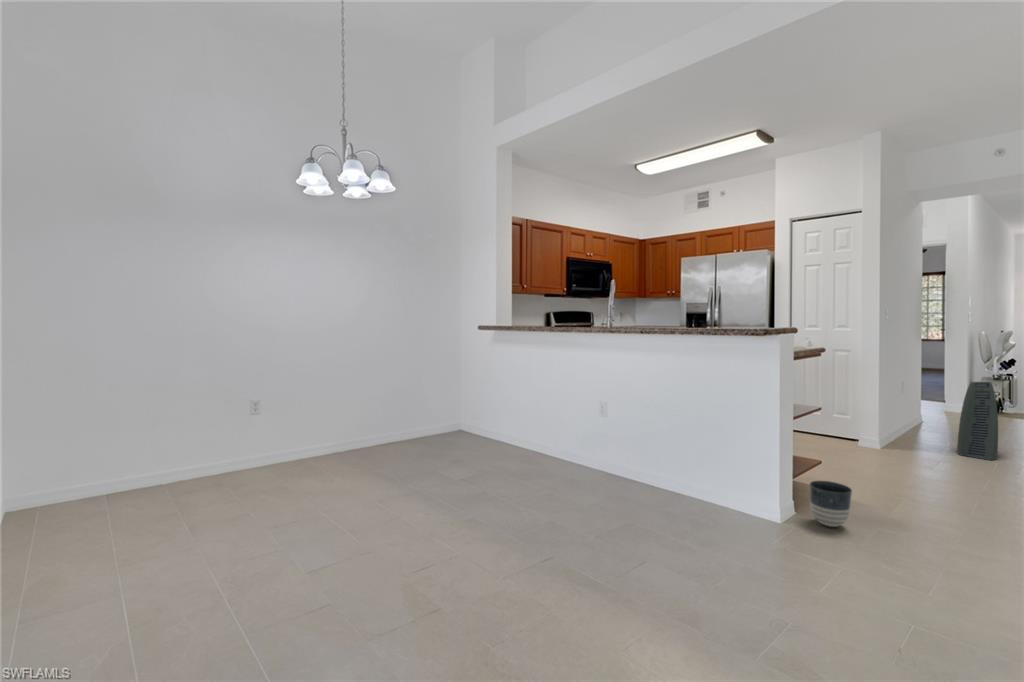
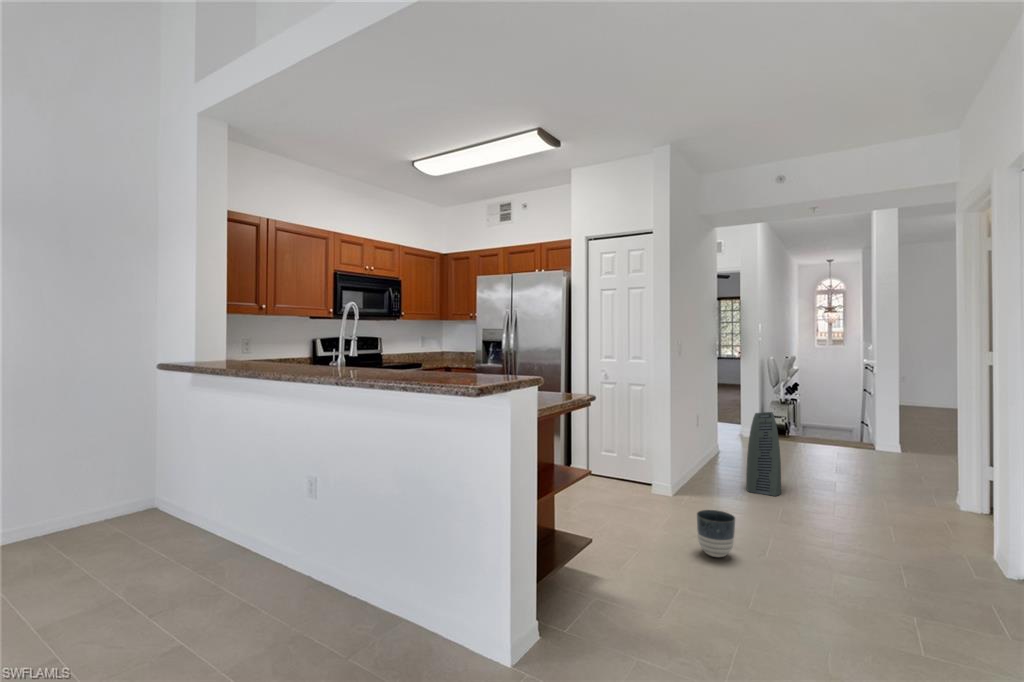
planter: present [810,481,852,527] -> present [697,510,735,557]

